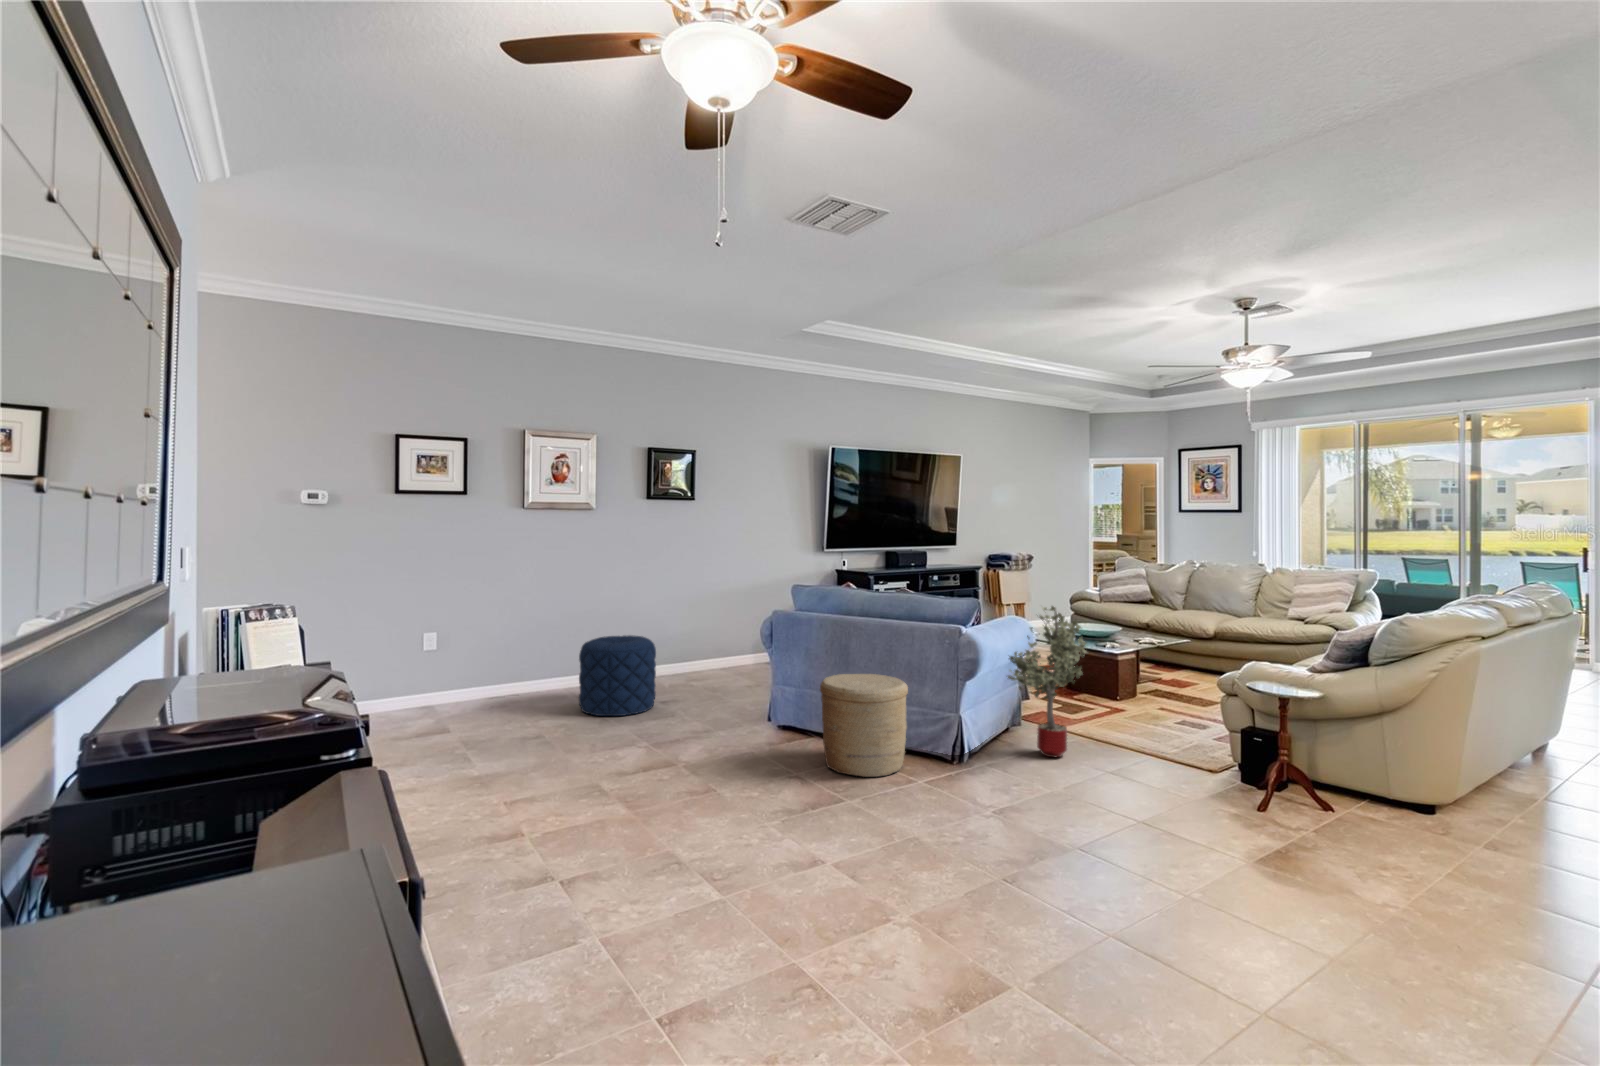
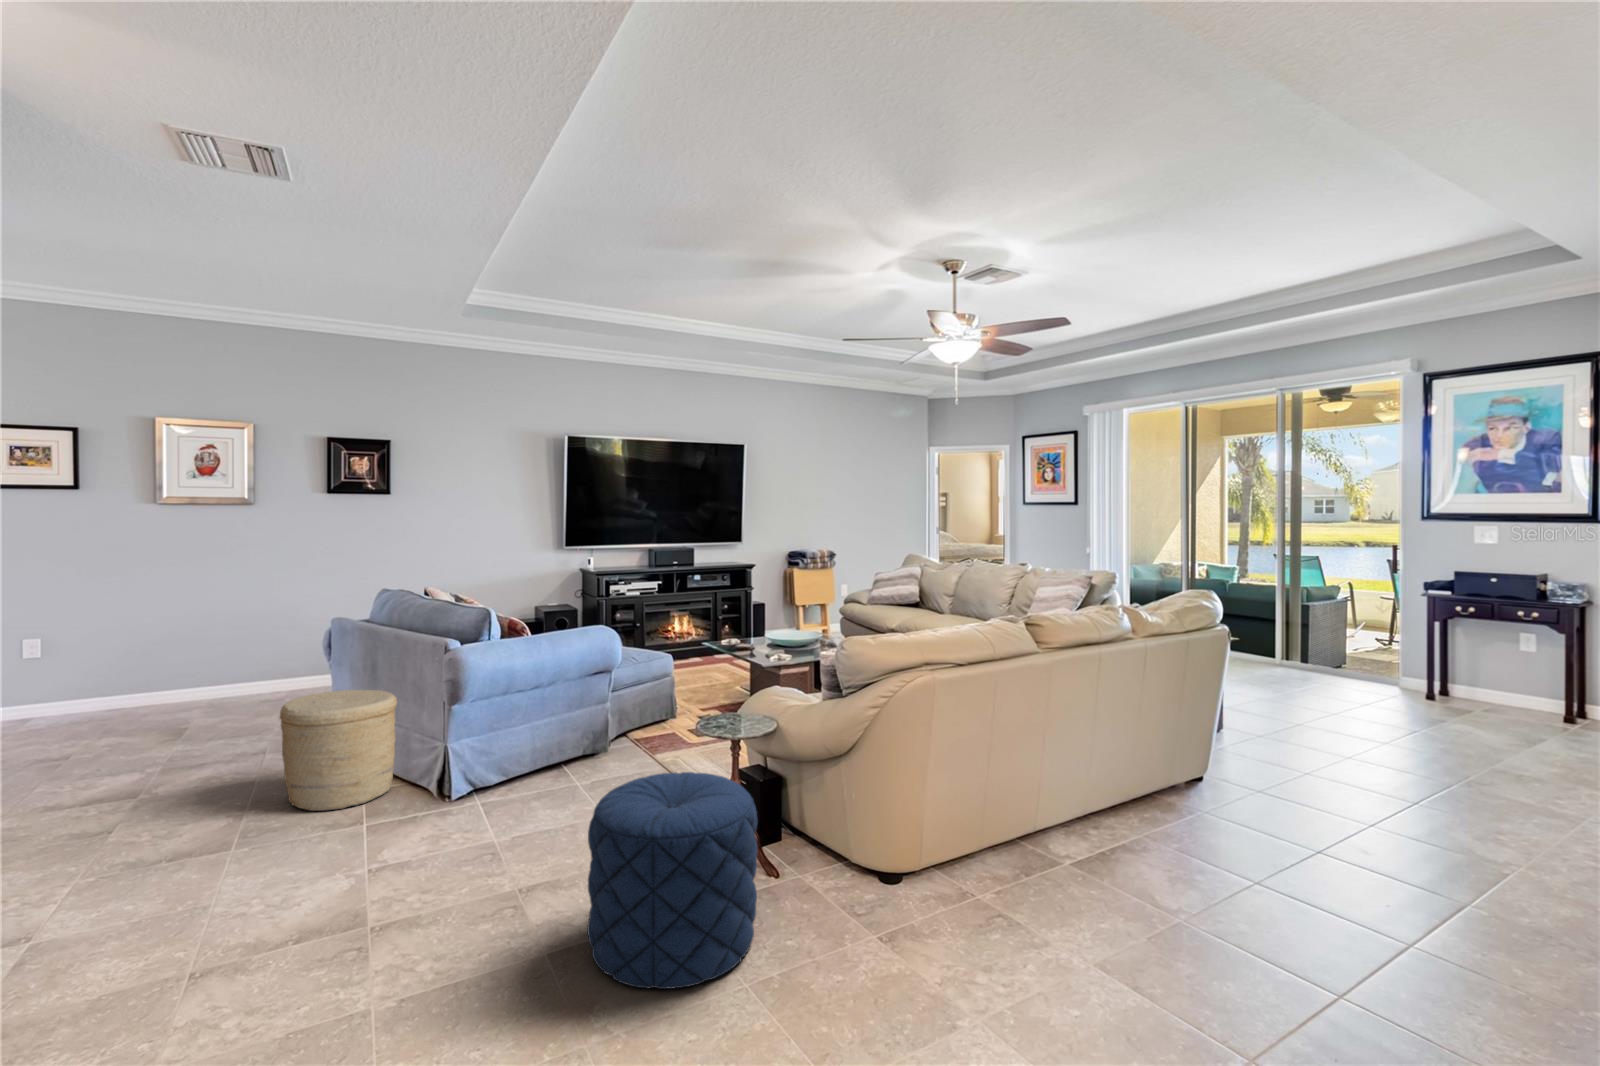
potted tree: present [1008,606,1087,757] -> none [507,613,638,791]
pouf: present [579,635,656,716] -> present [587,772,757,989]

